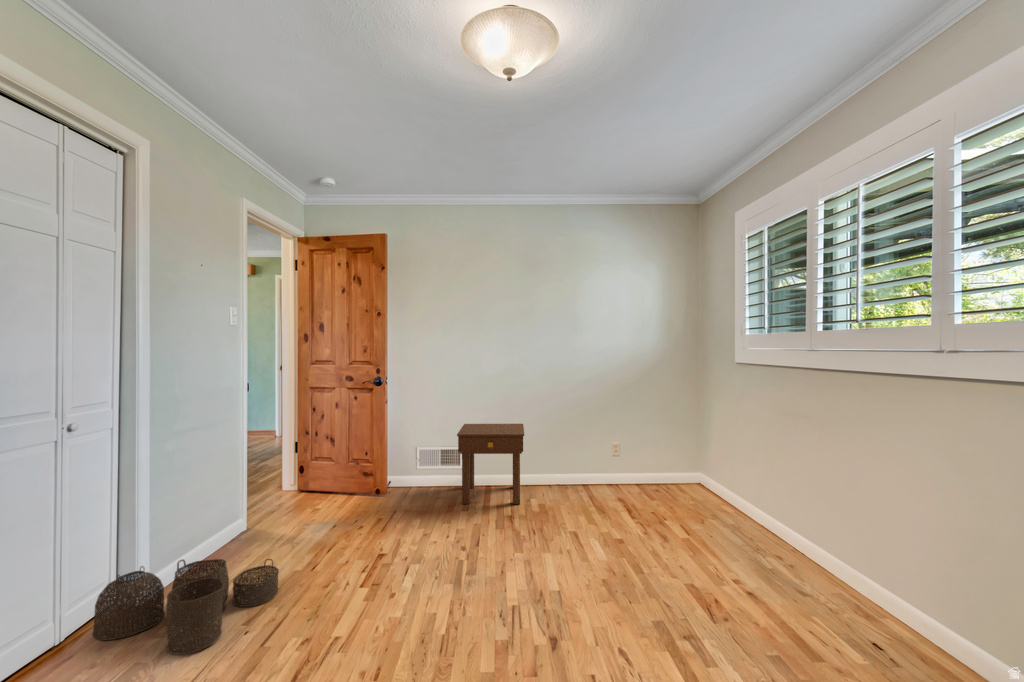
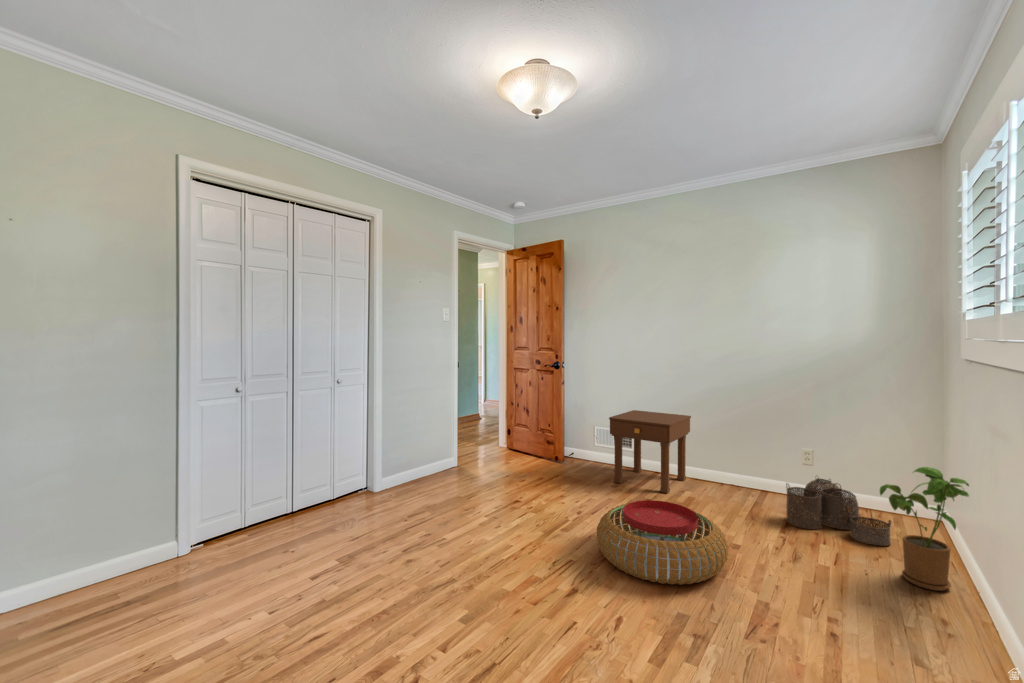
house plant: none [716,443,774,535] -> present [880,467,969,591]
pouf: none [519,512,648,600] -> present [597,500,728,585]
woven basket: present [92,559,279,655] -> present [786,478,891,546]

